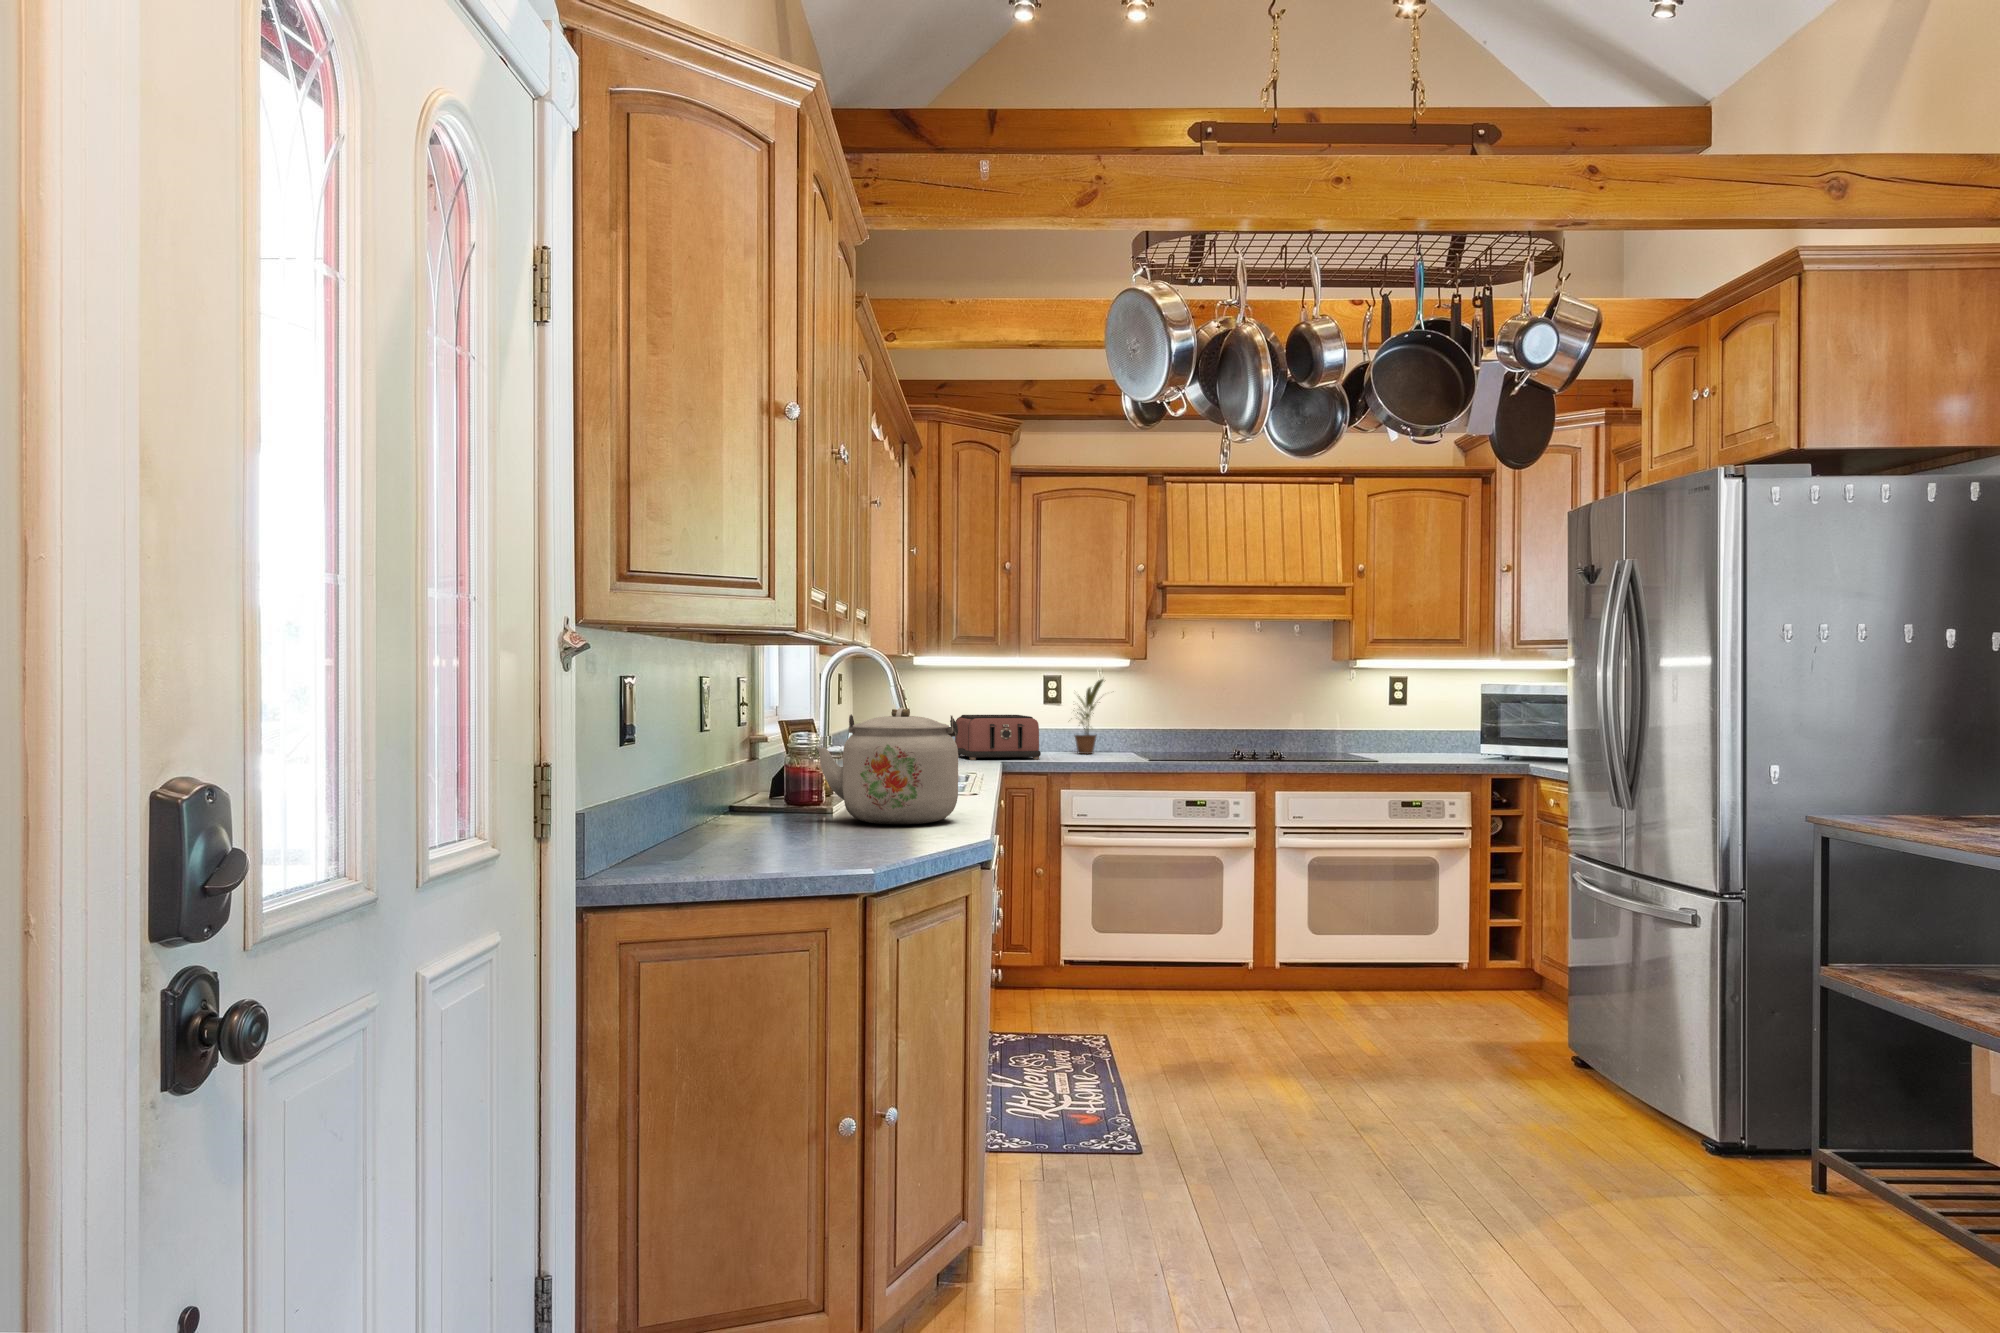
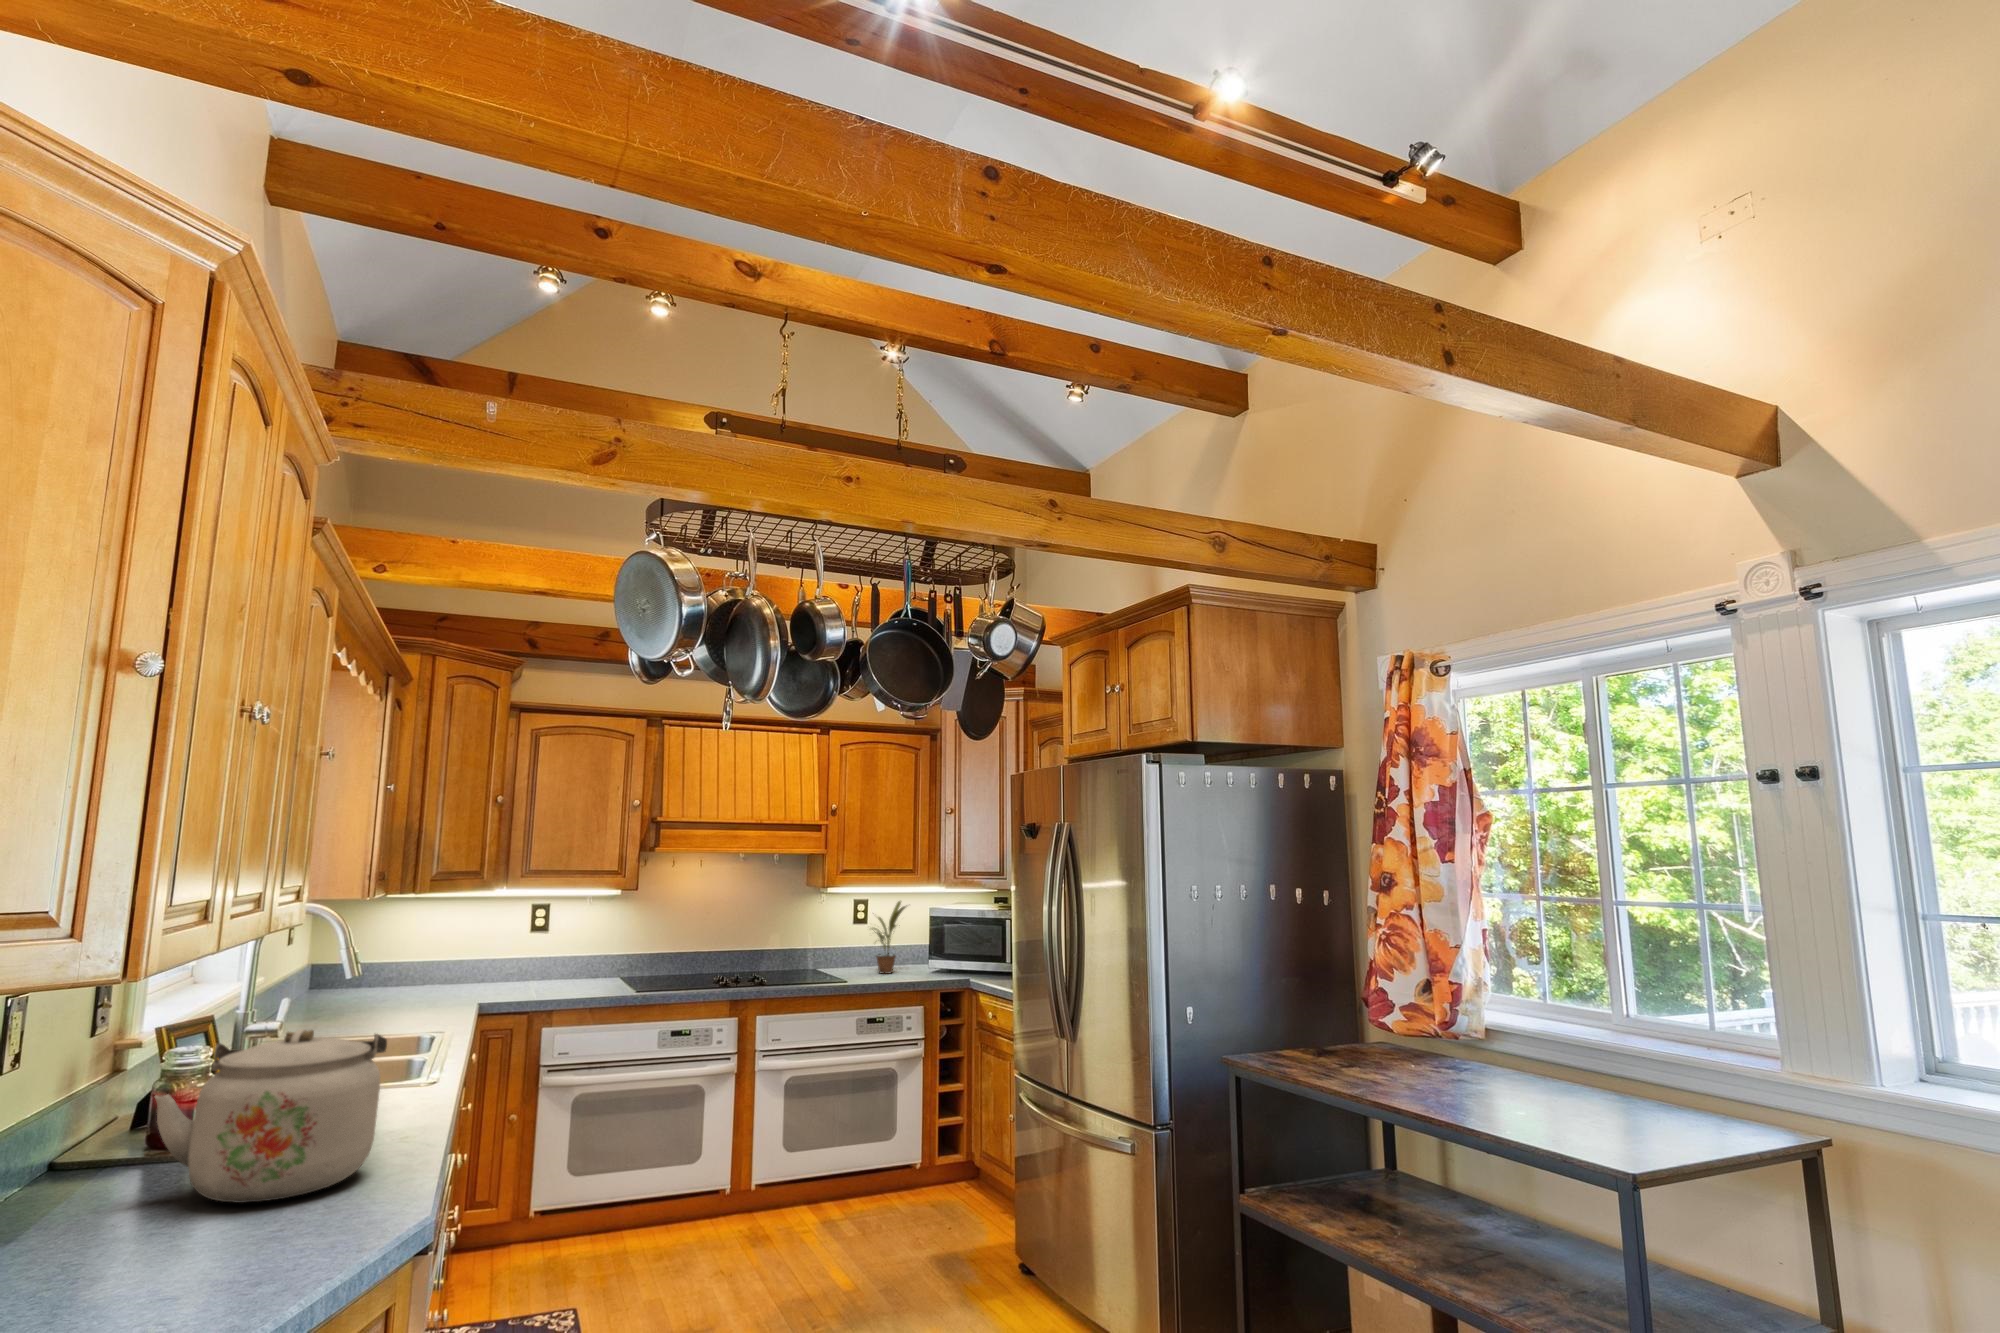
potted plant: present [1075,679,1104,754] -> present [872,901,906,974]
toaster: present [955,715,1041,760] -> none [414,951,516,1008]

